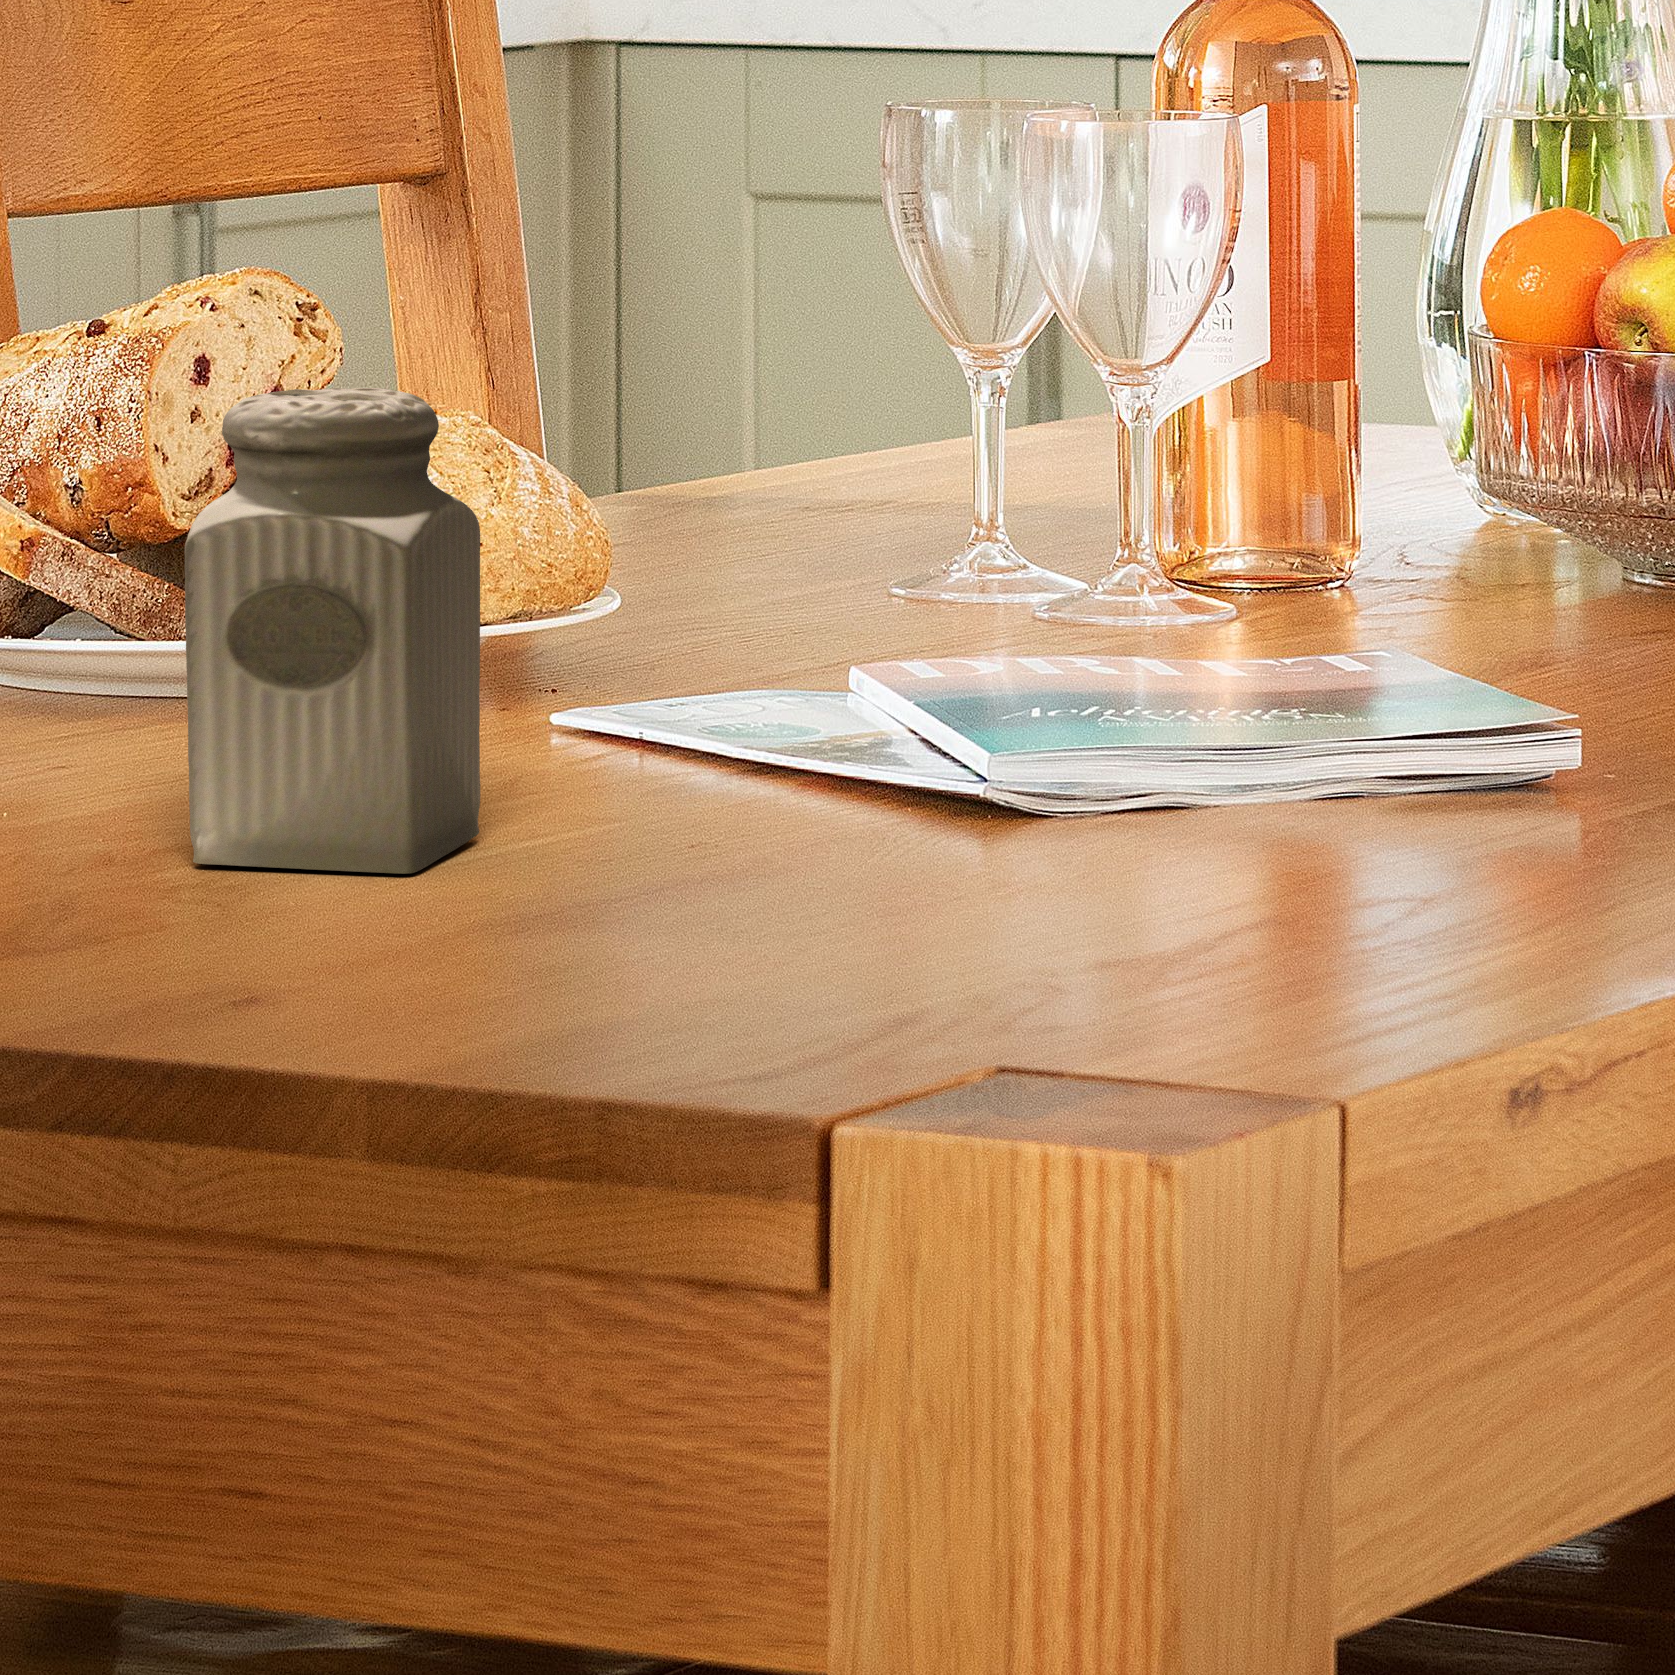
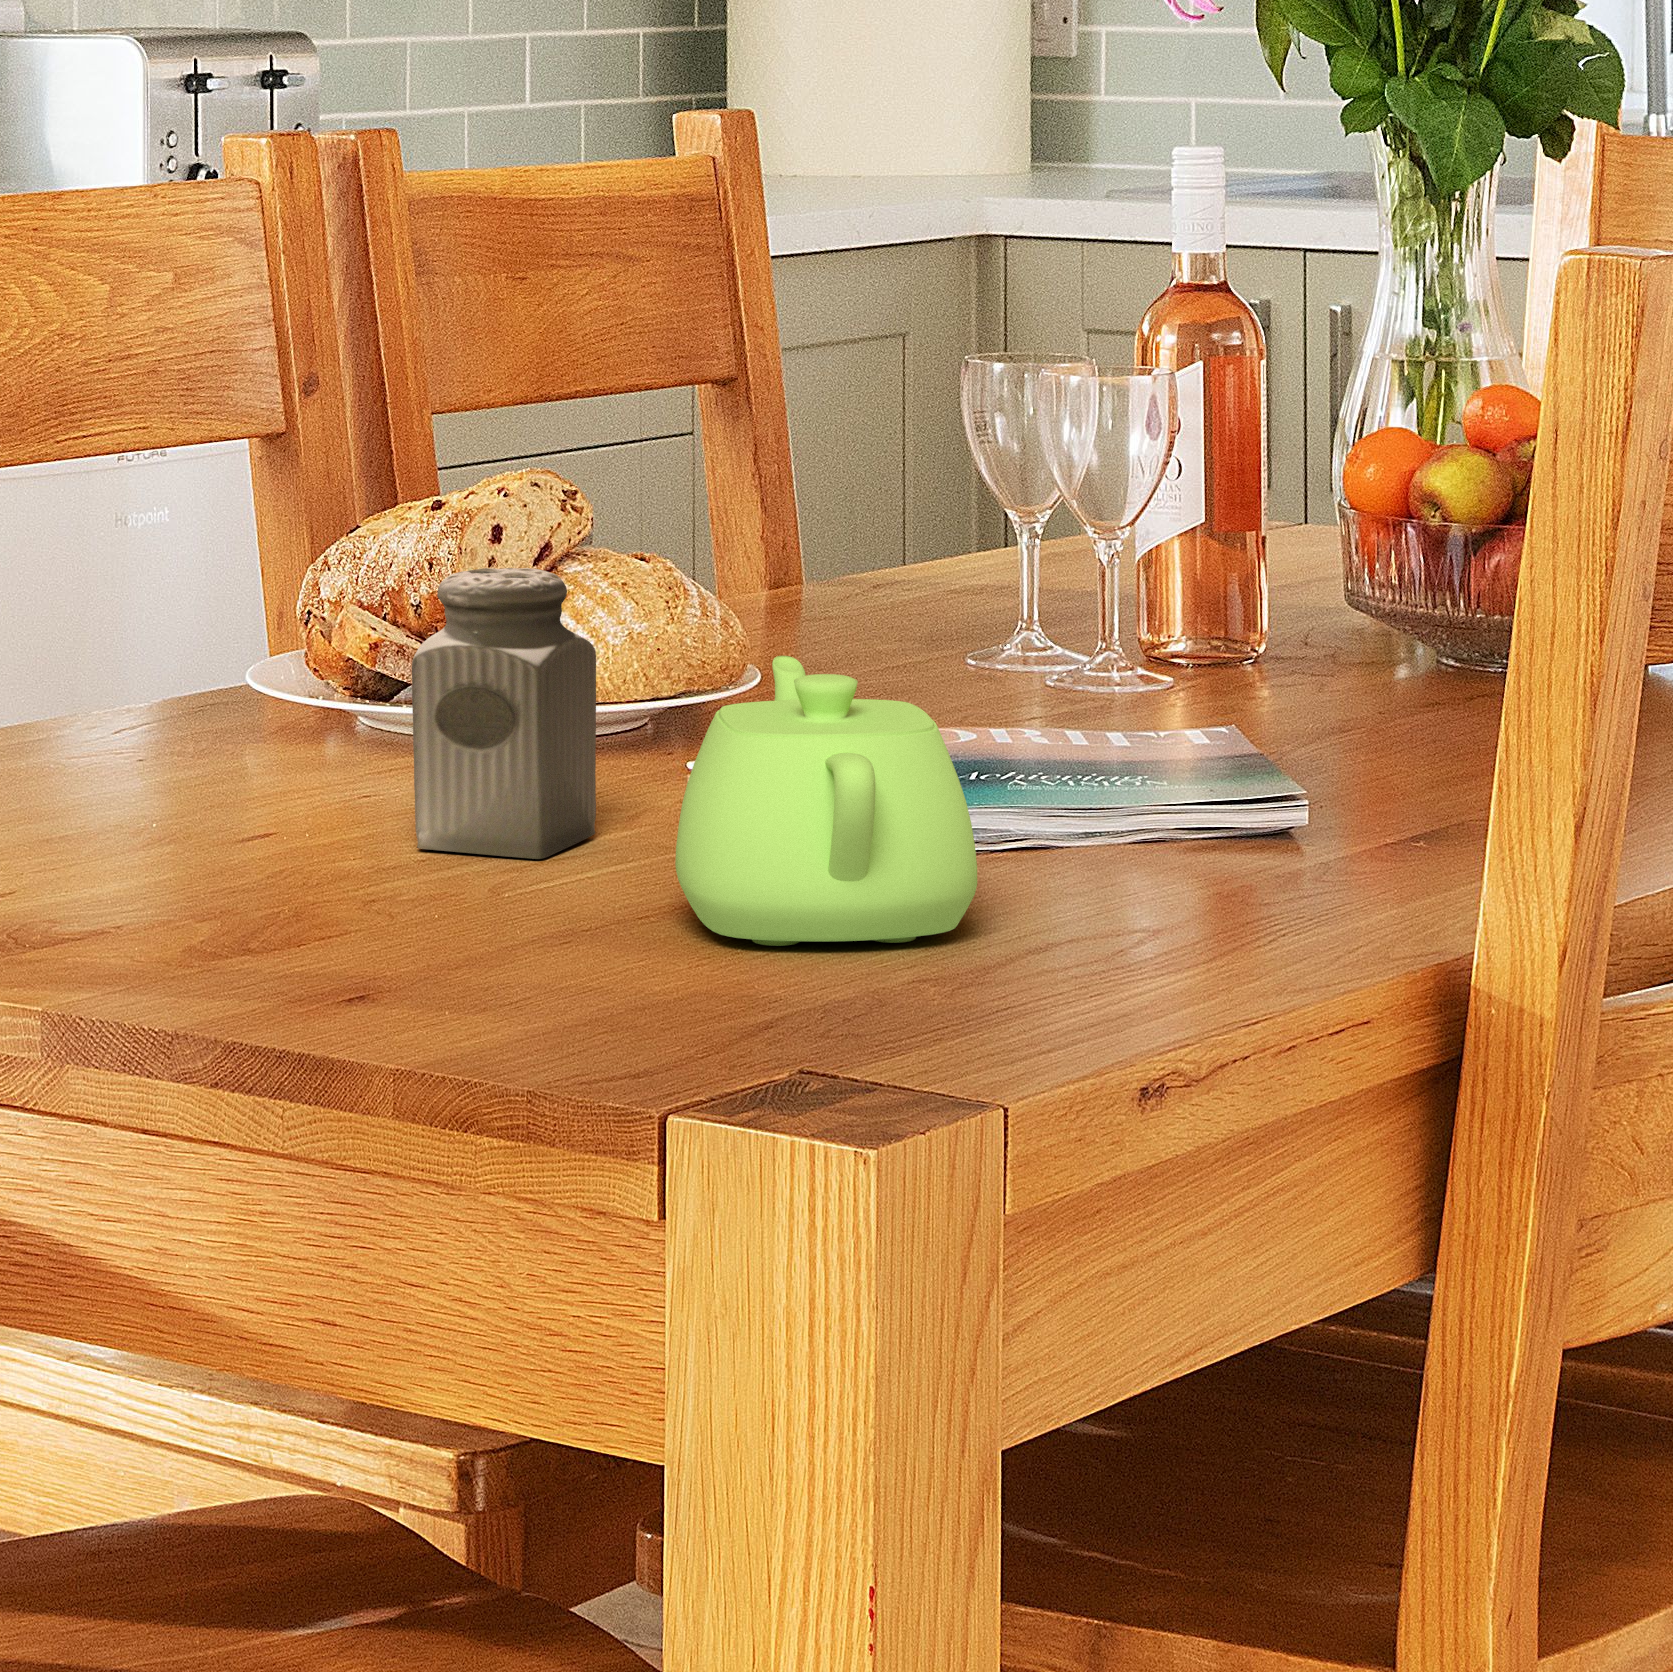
teapot: none [697,513,1219,991] -> present [675,656,977,946]

